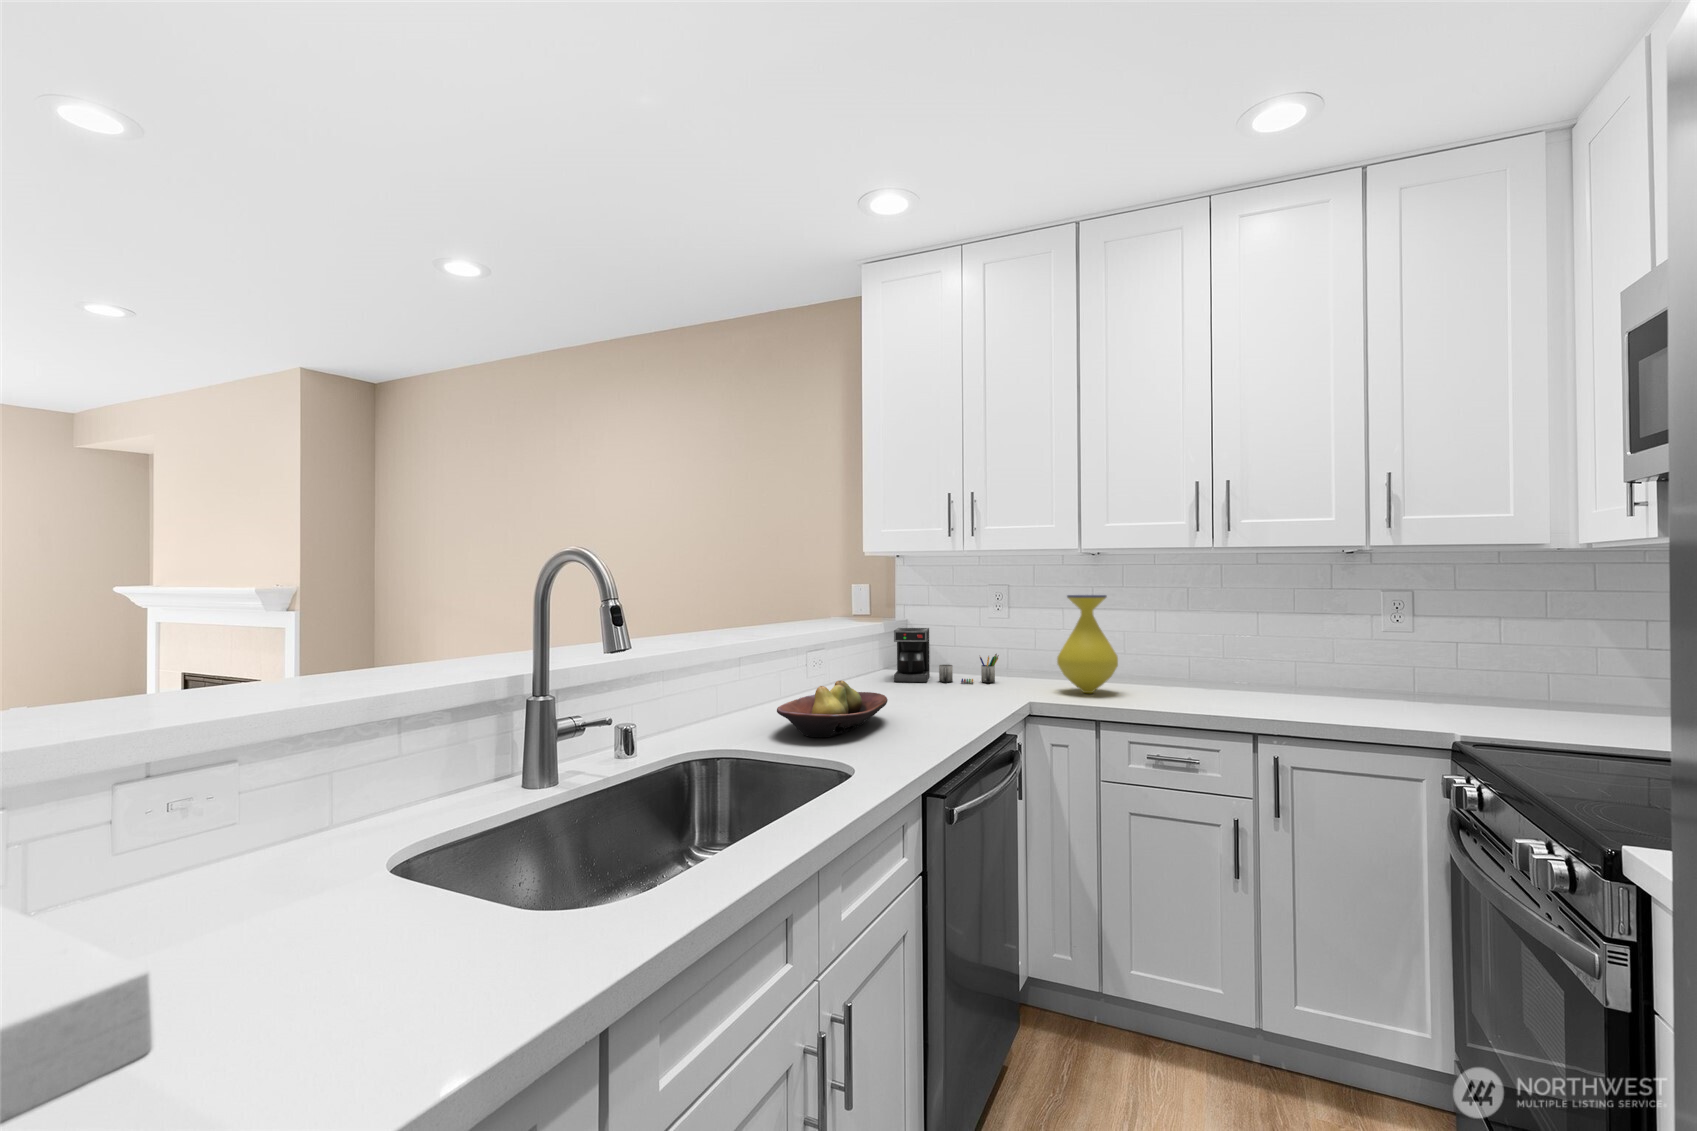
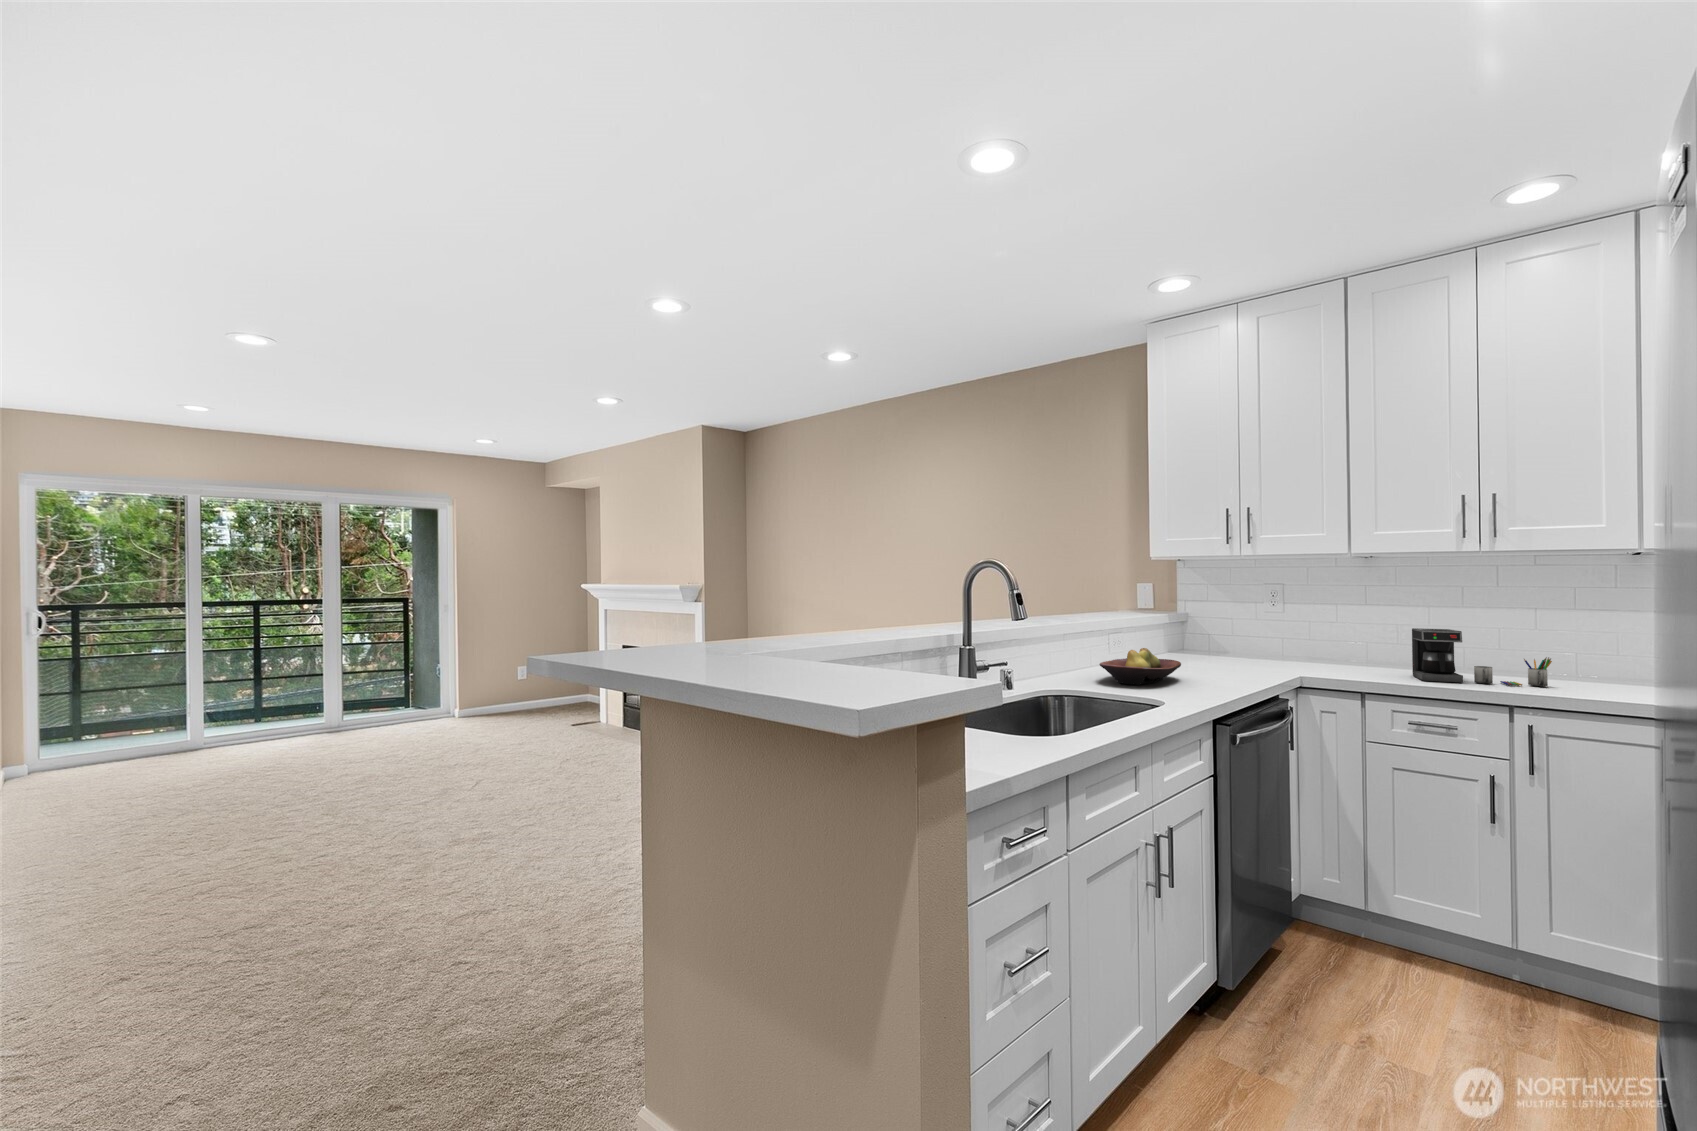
vase: present [1057,595,1118,693] -> none [1325,591,1382,672]
coffee maker: present [894,628,999,683] -> present [1412,628,1552,686]

